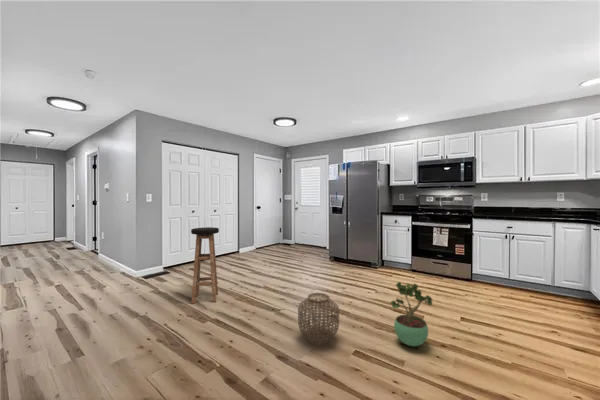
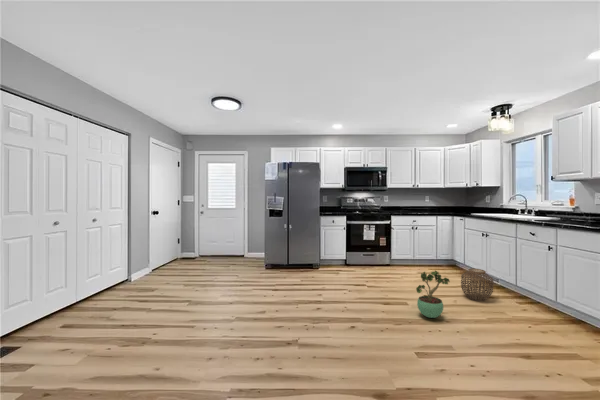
bar stool: present [191,227,219,304] -> none [194,246,236,350]
woven basket: present [298,293,339,345] -> present [461,268,493,301]

